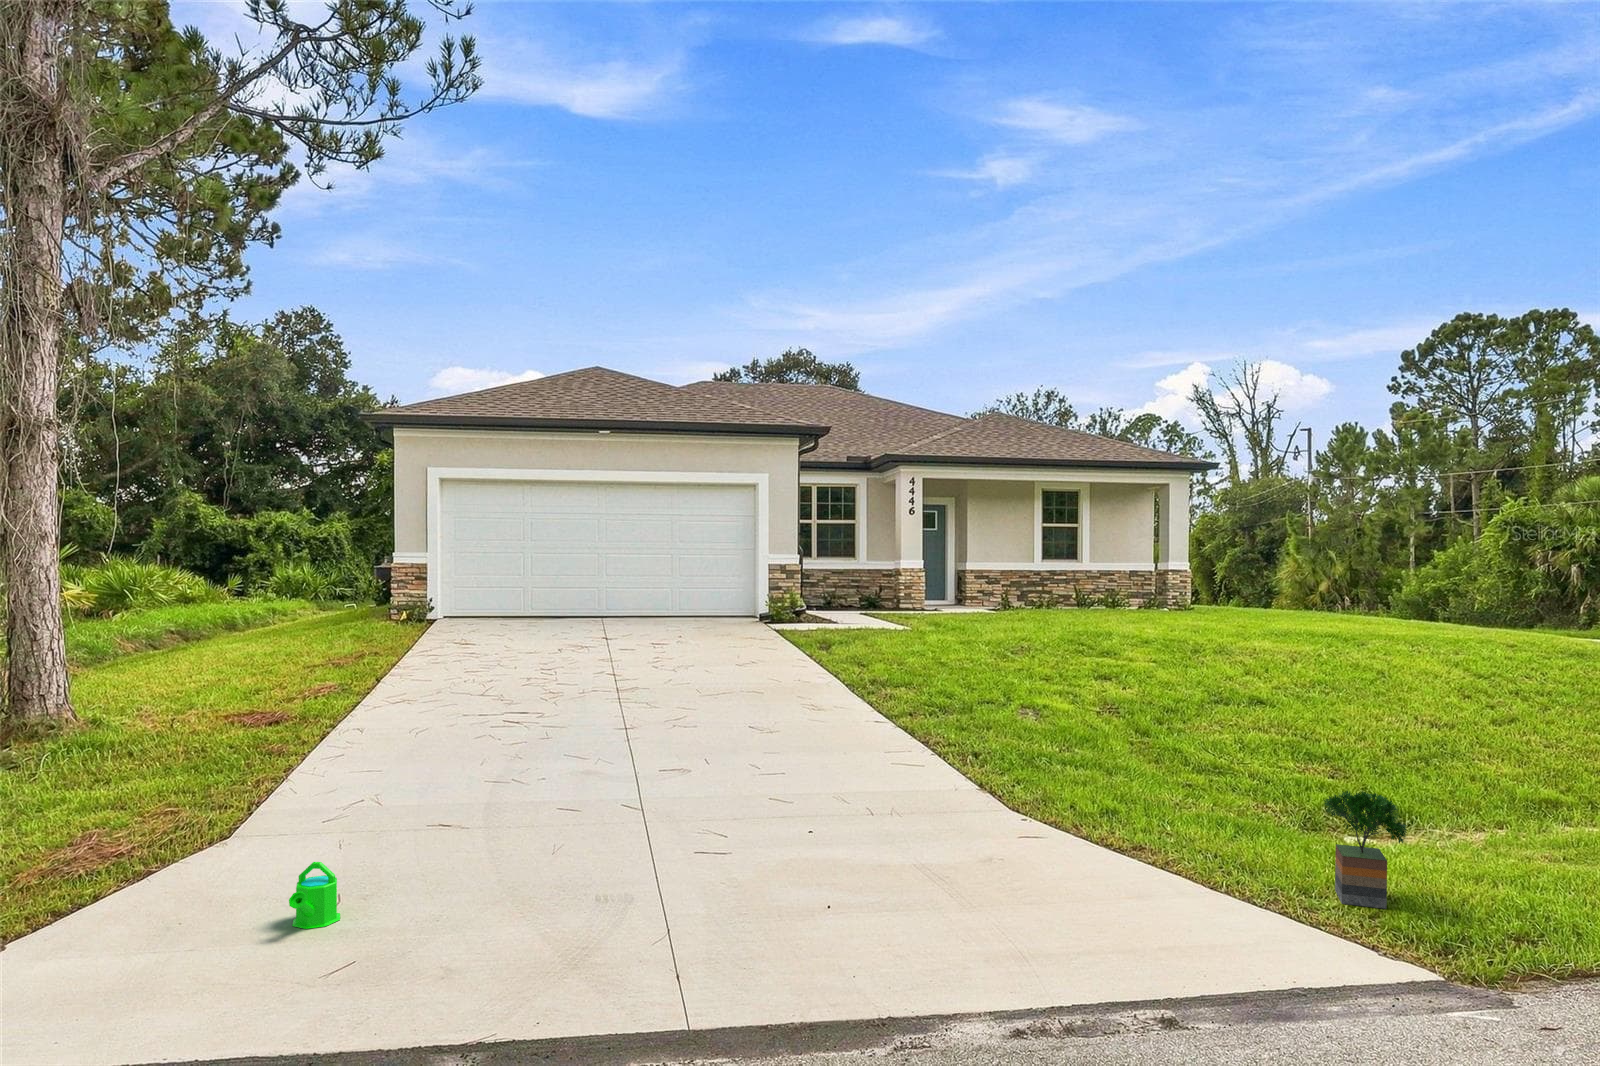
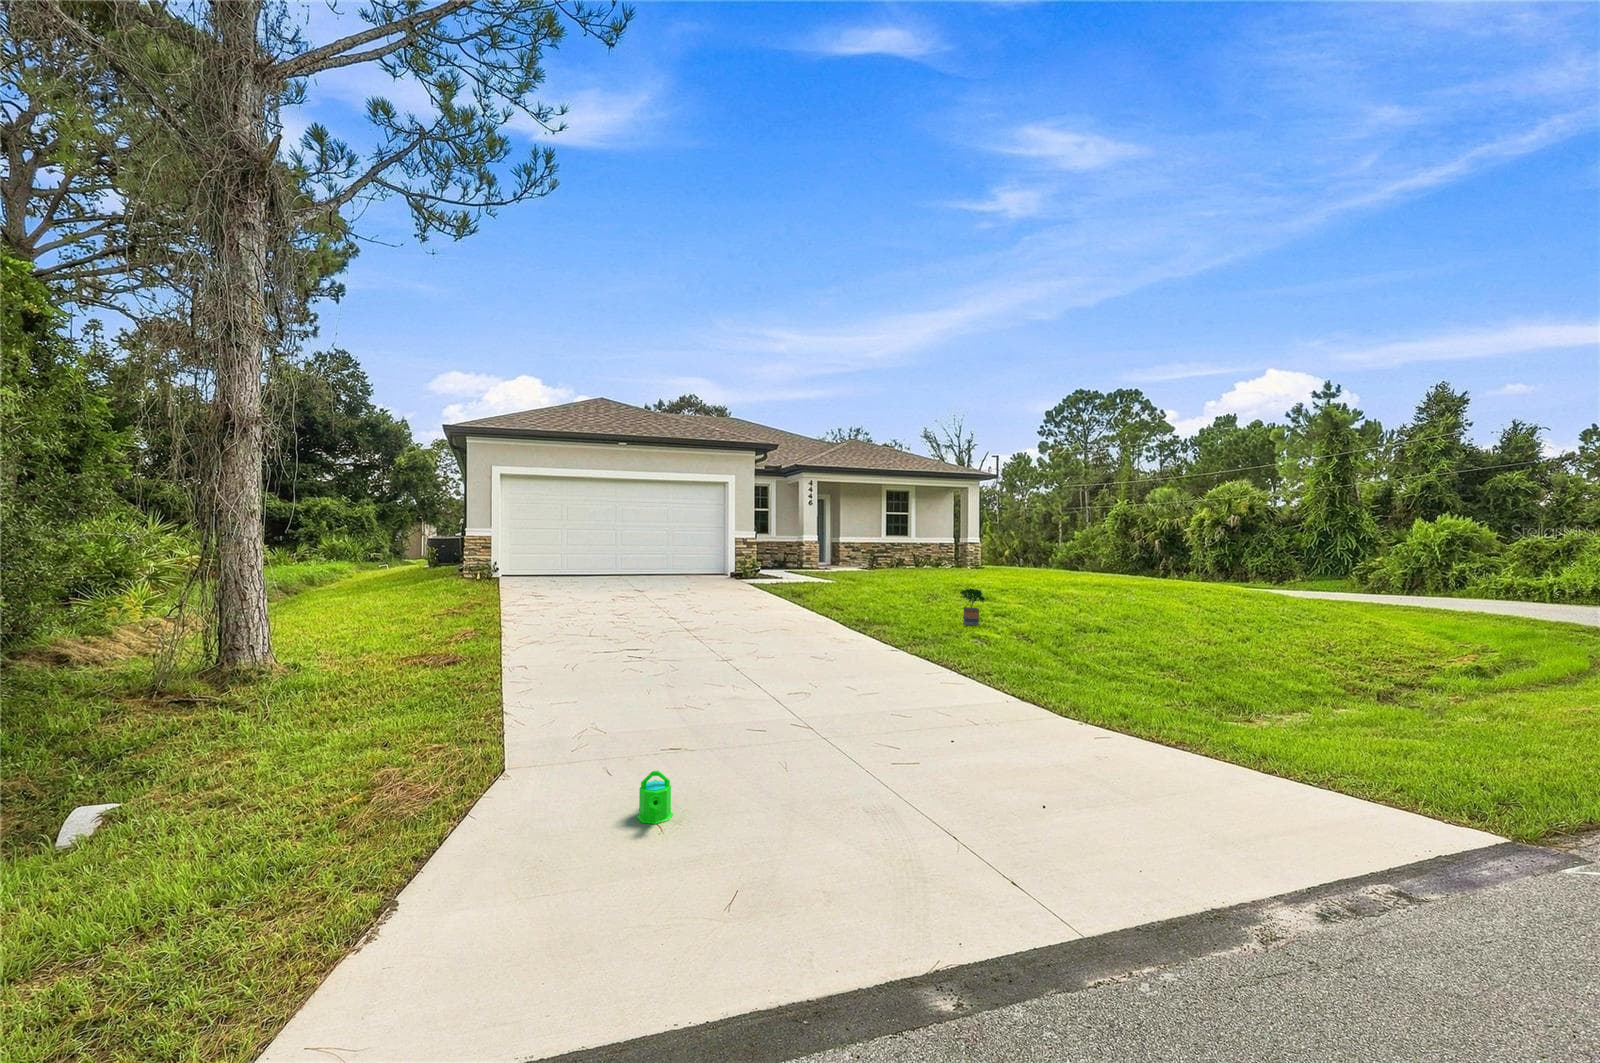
potted tree: present [1324,791,1407,909] -> present [961,589,985,626]

